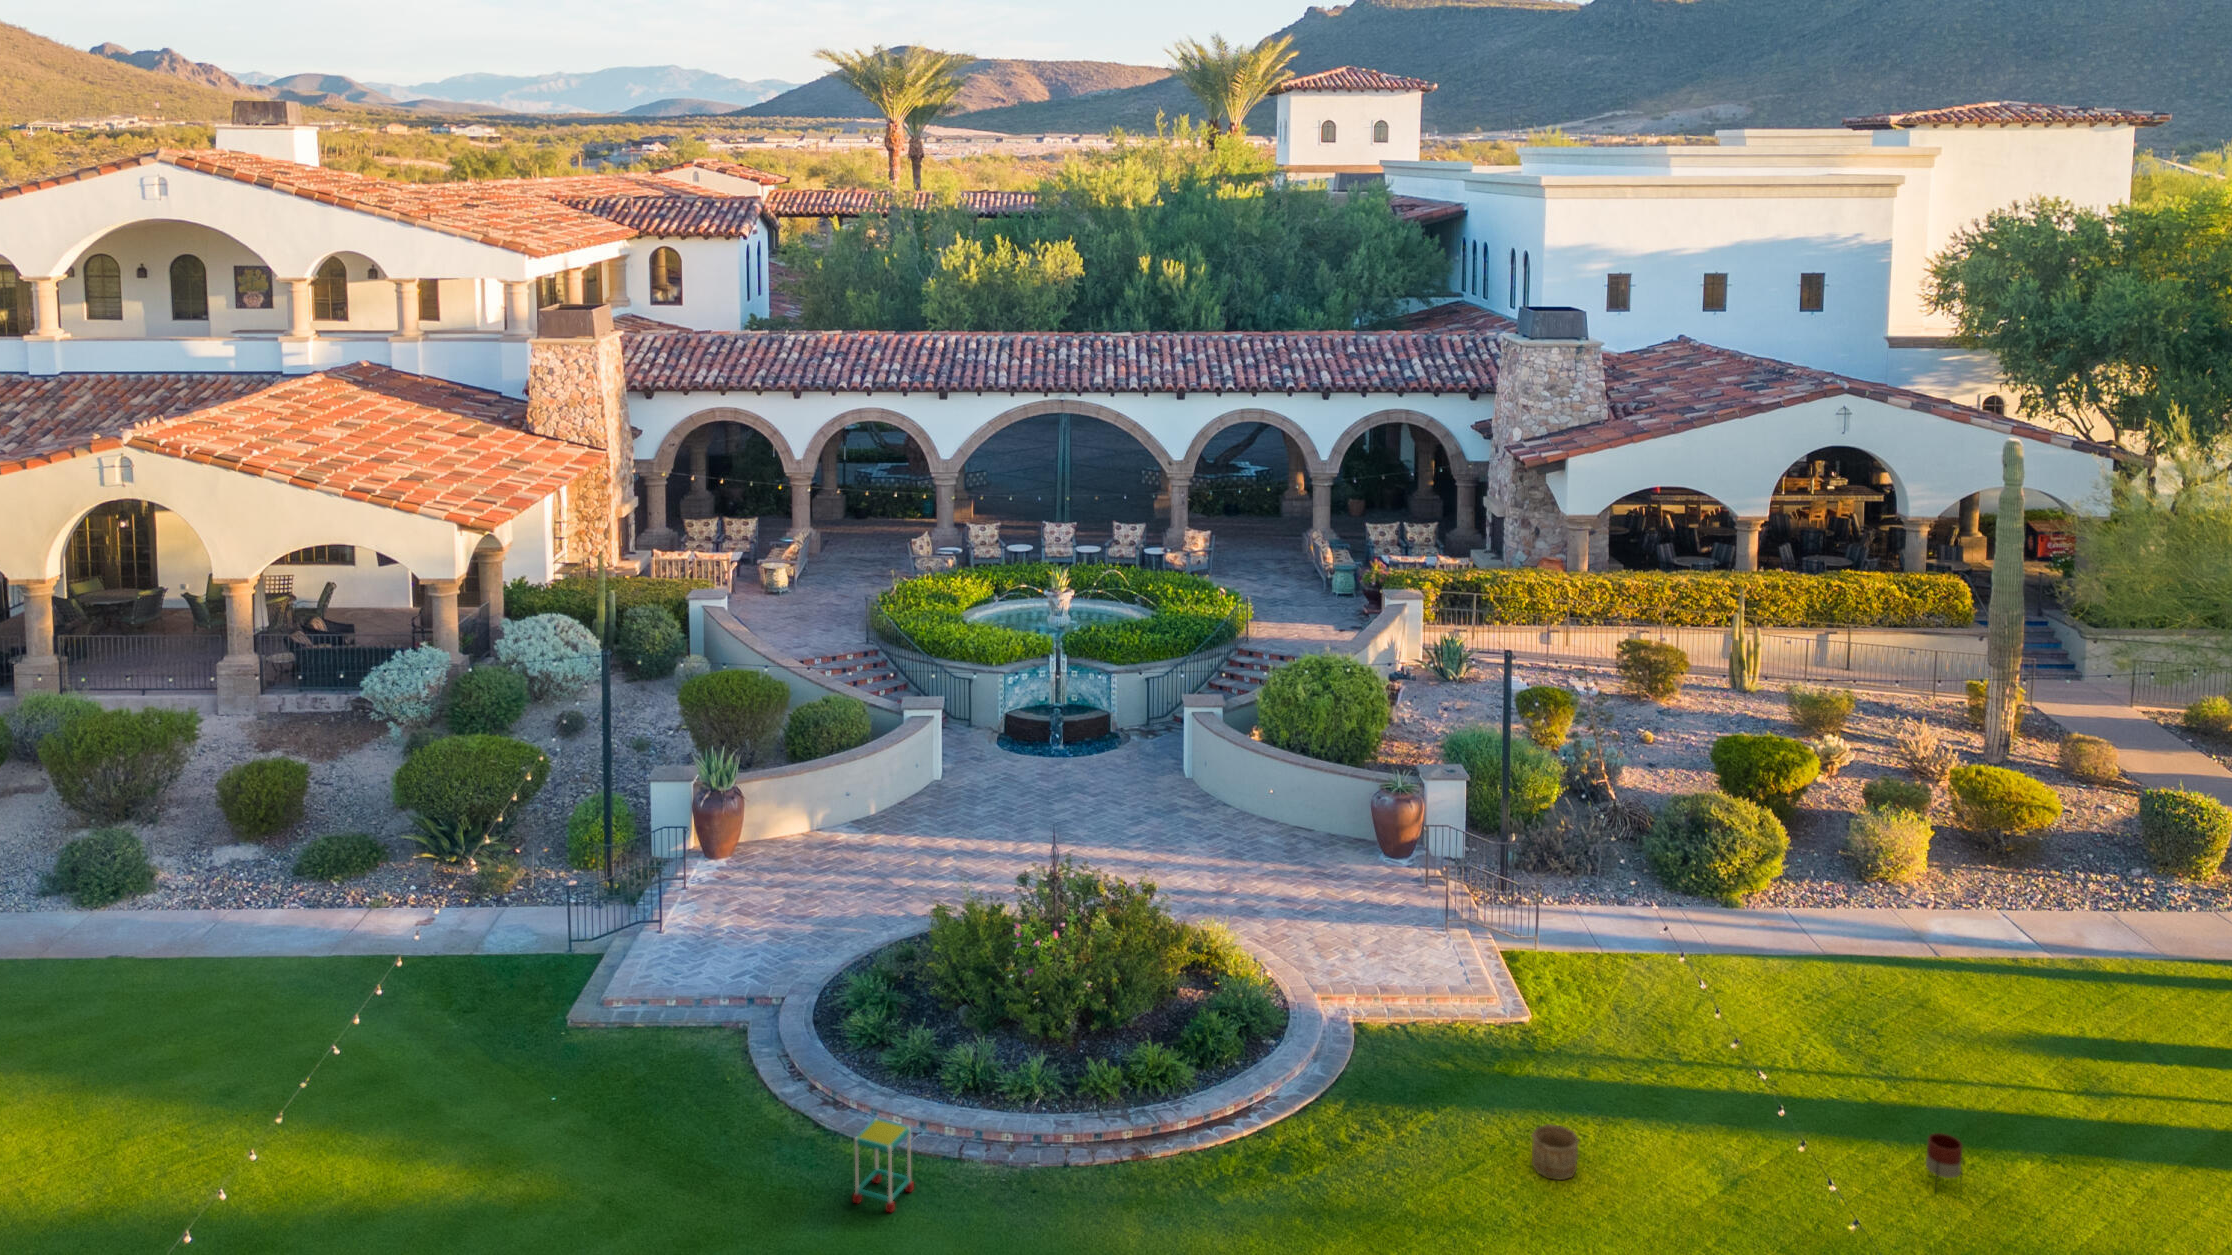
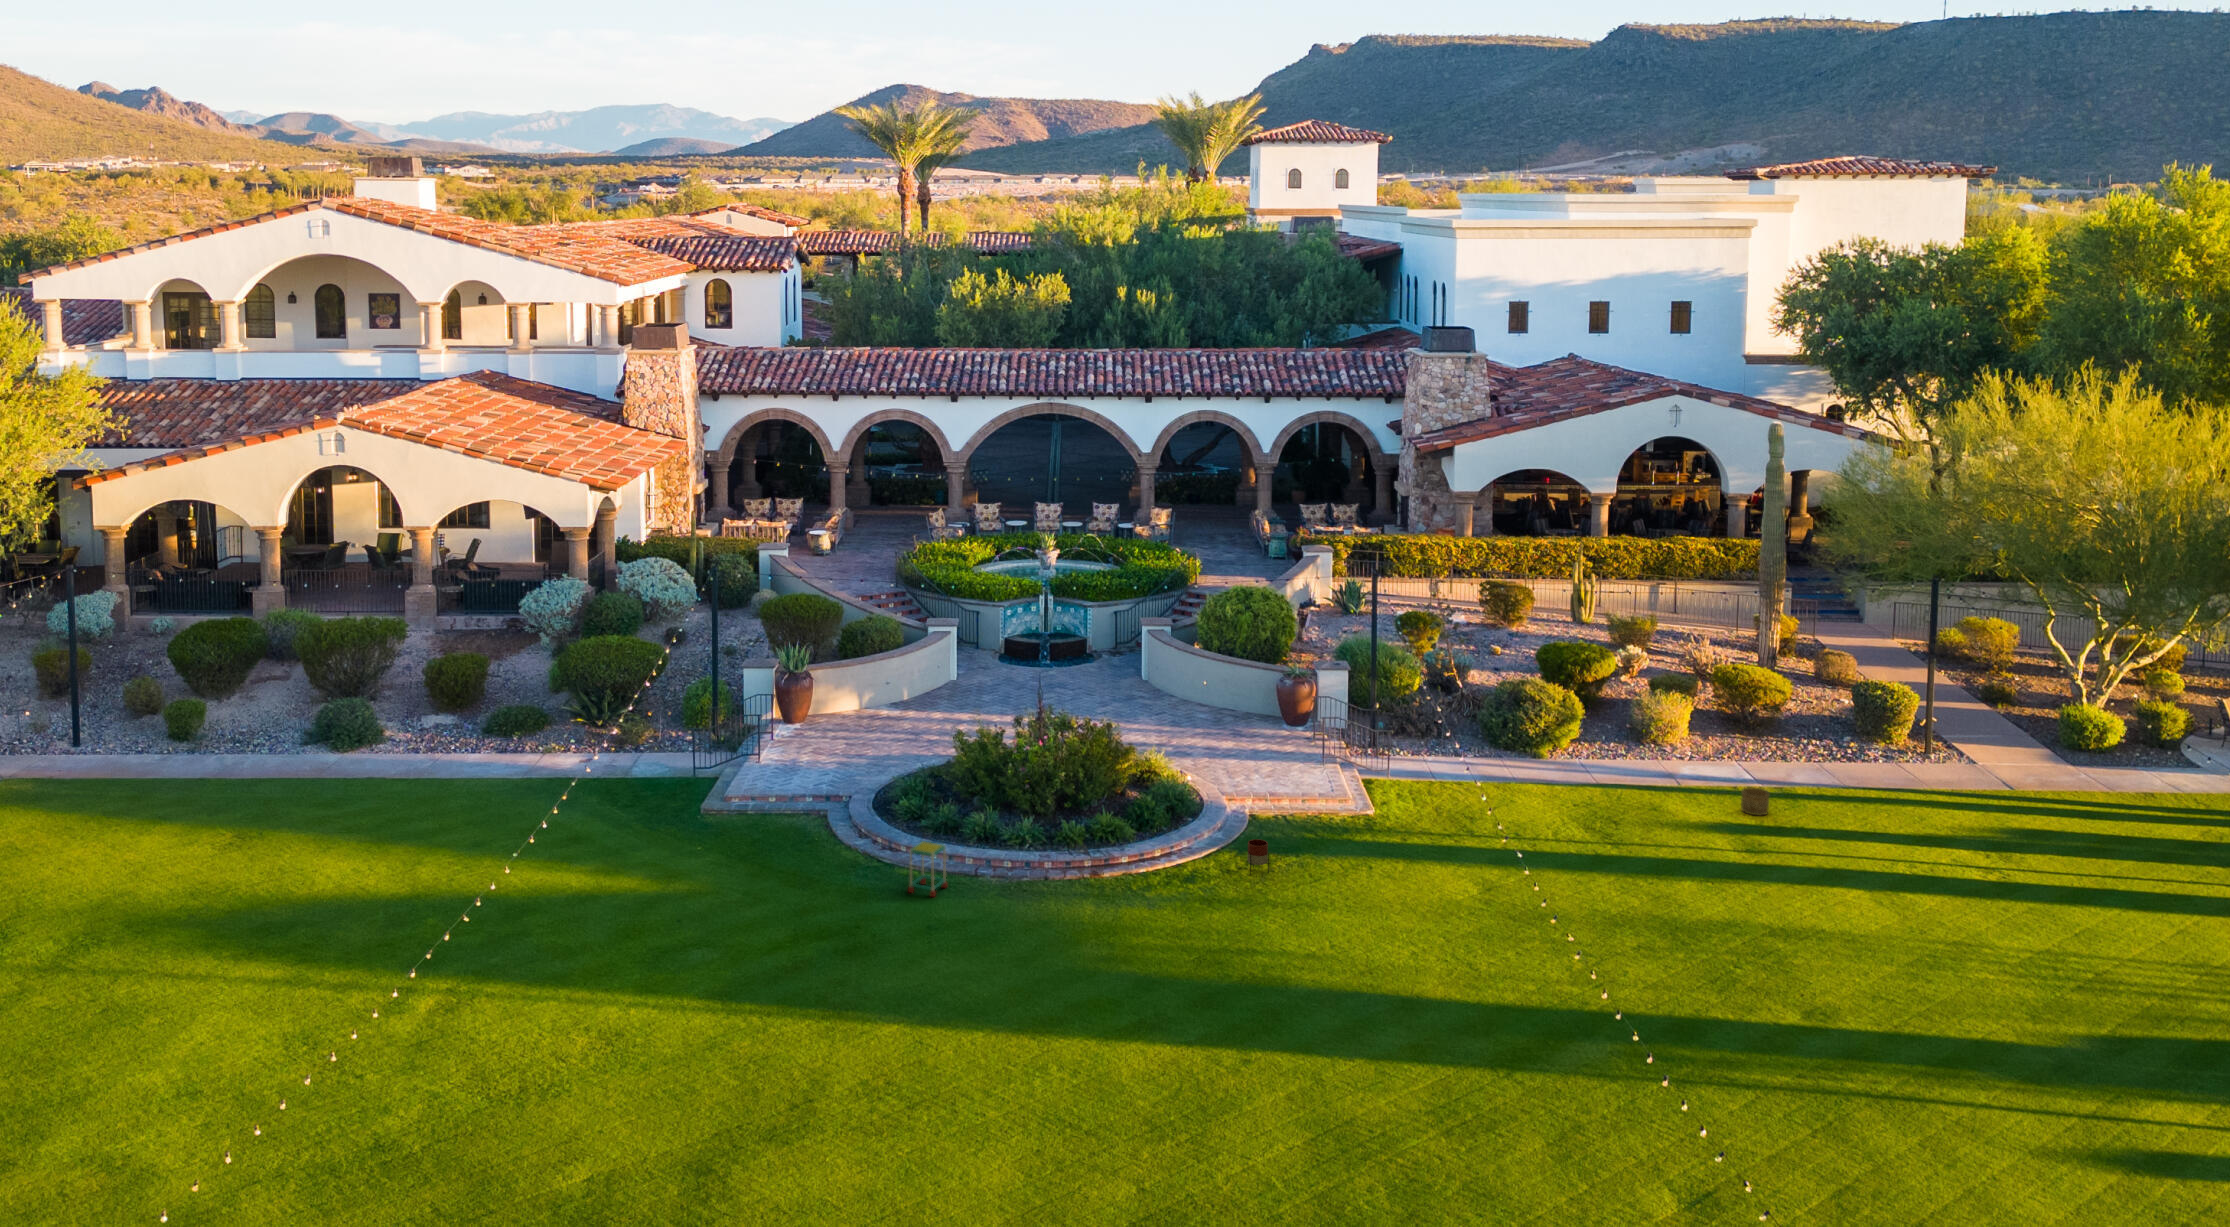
wooden bucket: present [1532,1124,1579,1180] -> present [1741,788,1770,816]
planter: present [1926,1133,1964,1187] -> present [1247,839,1269,874]

